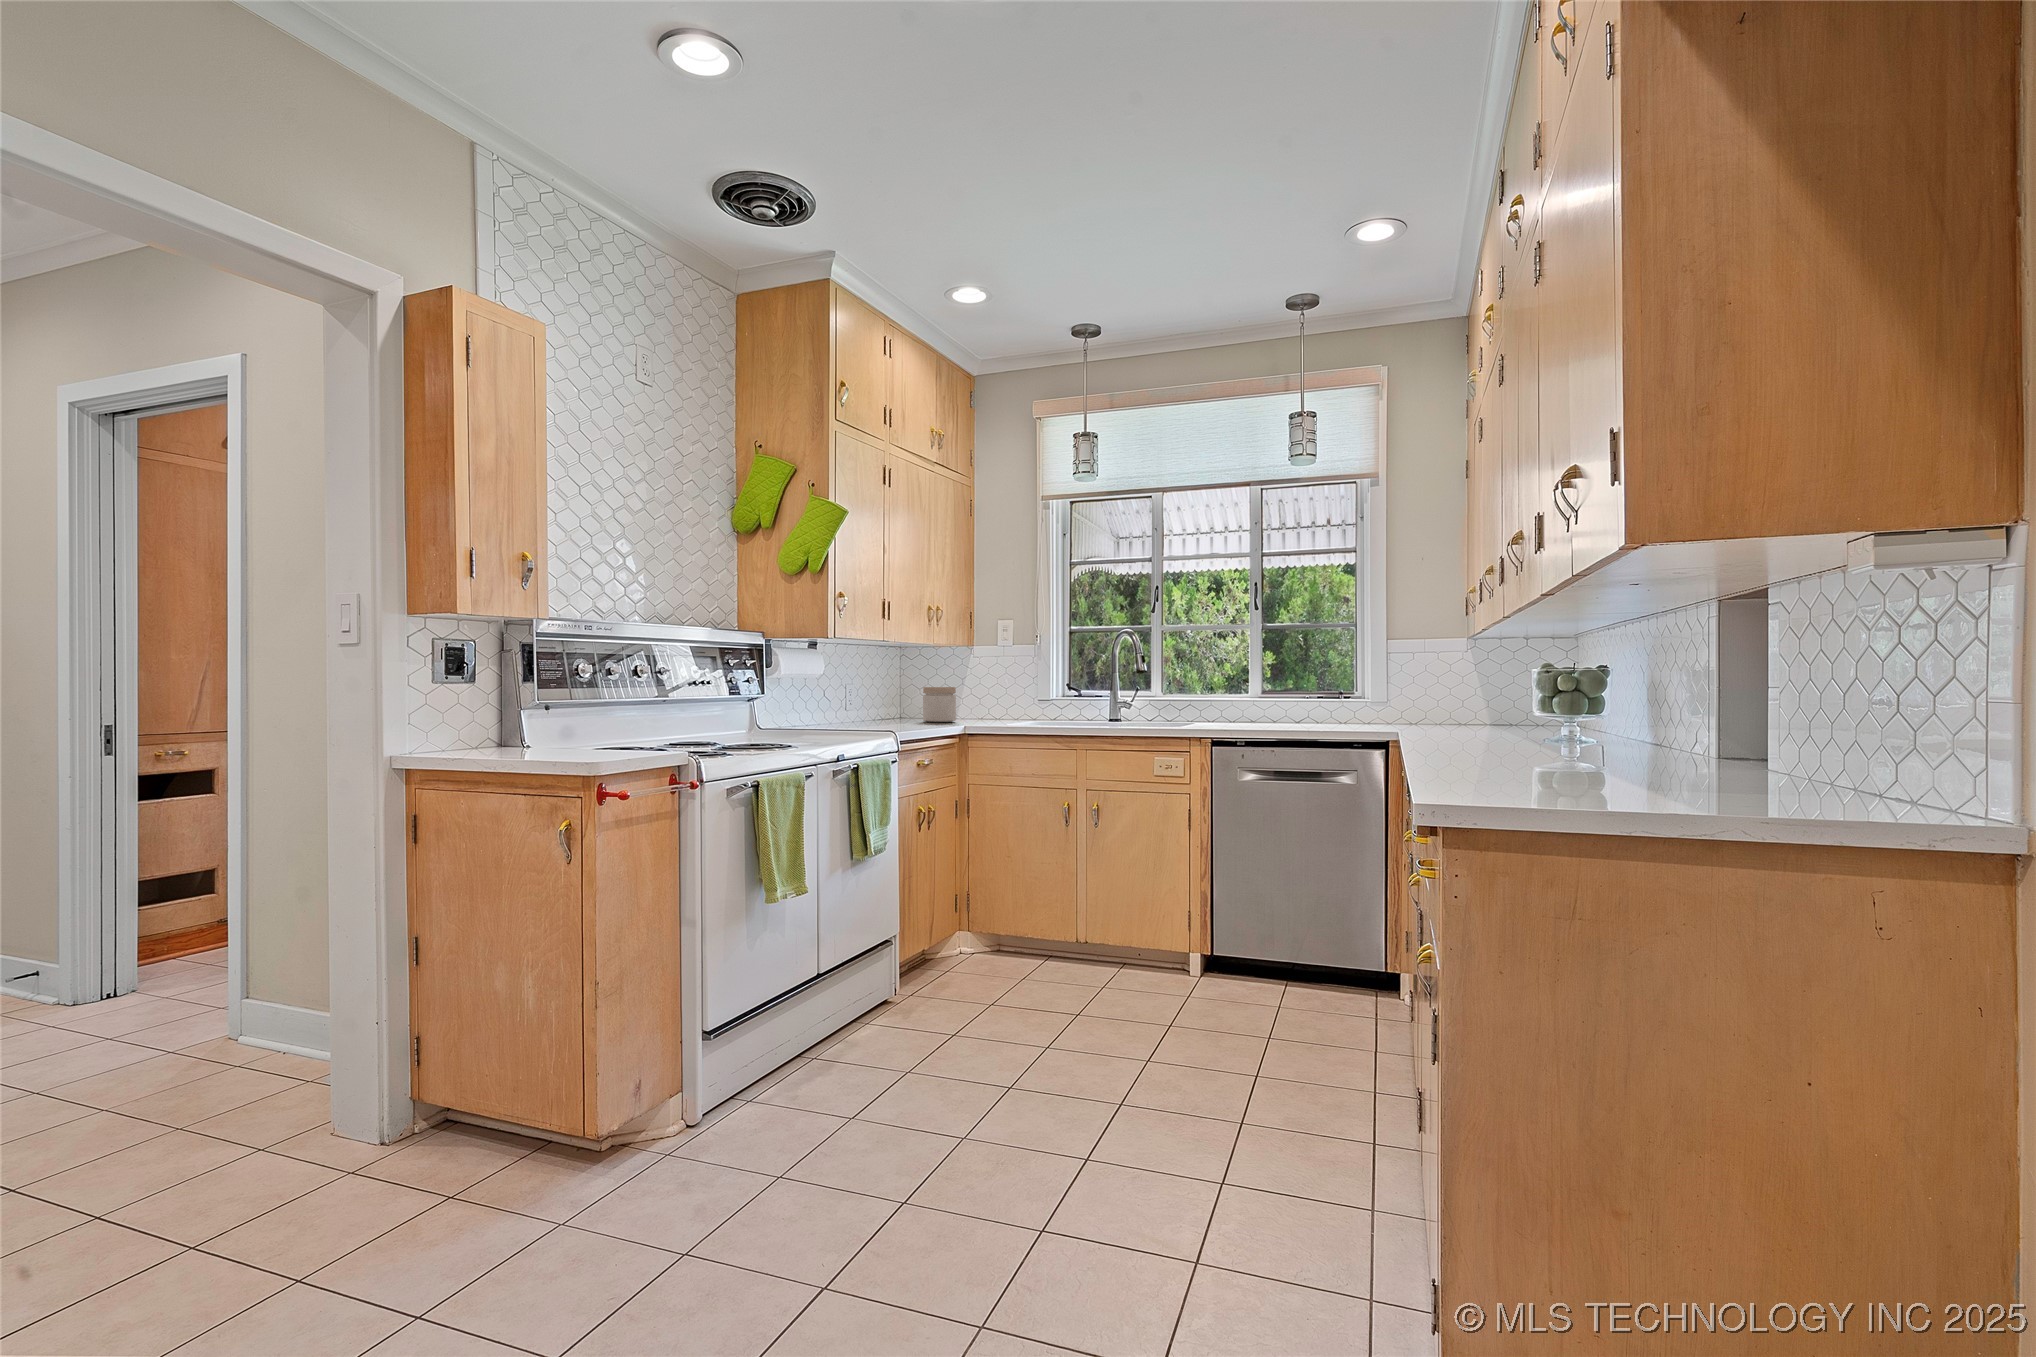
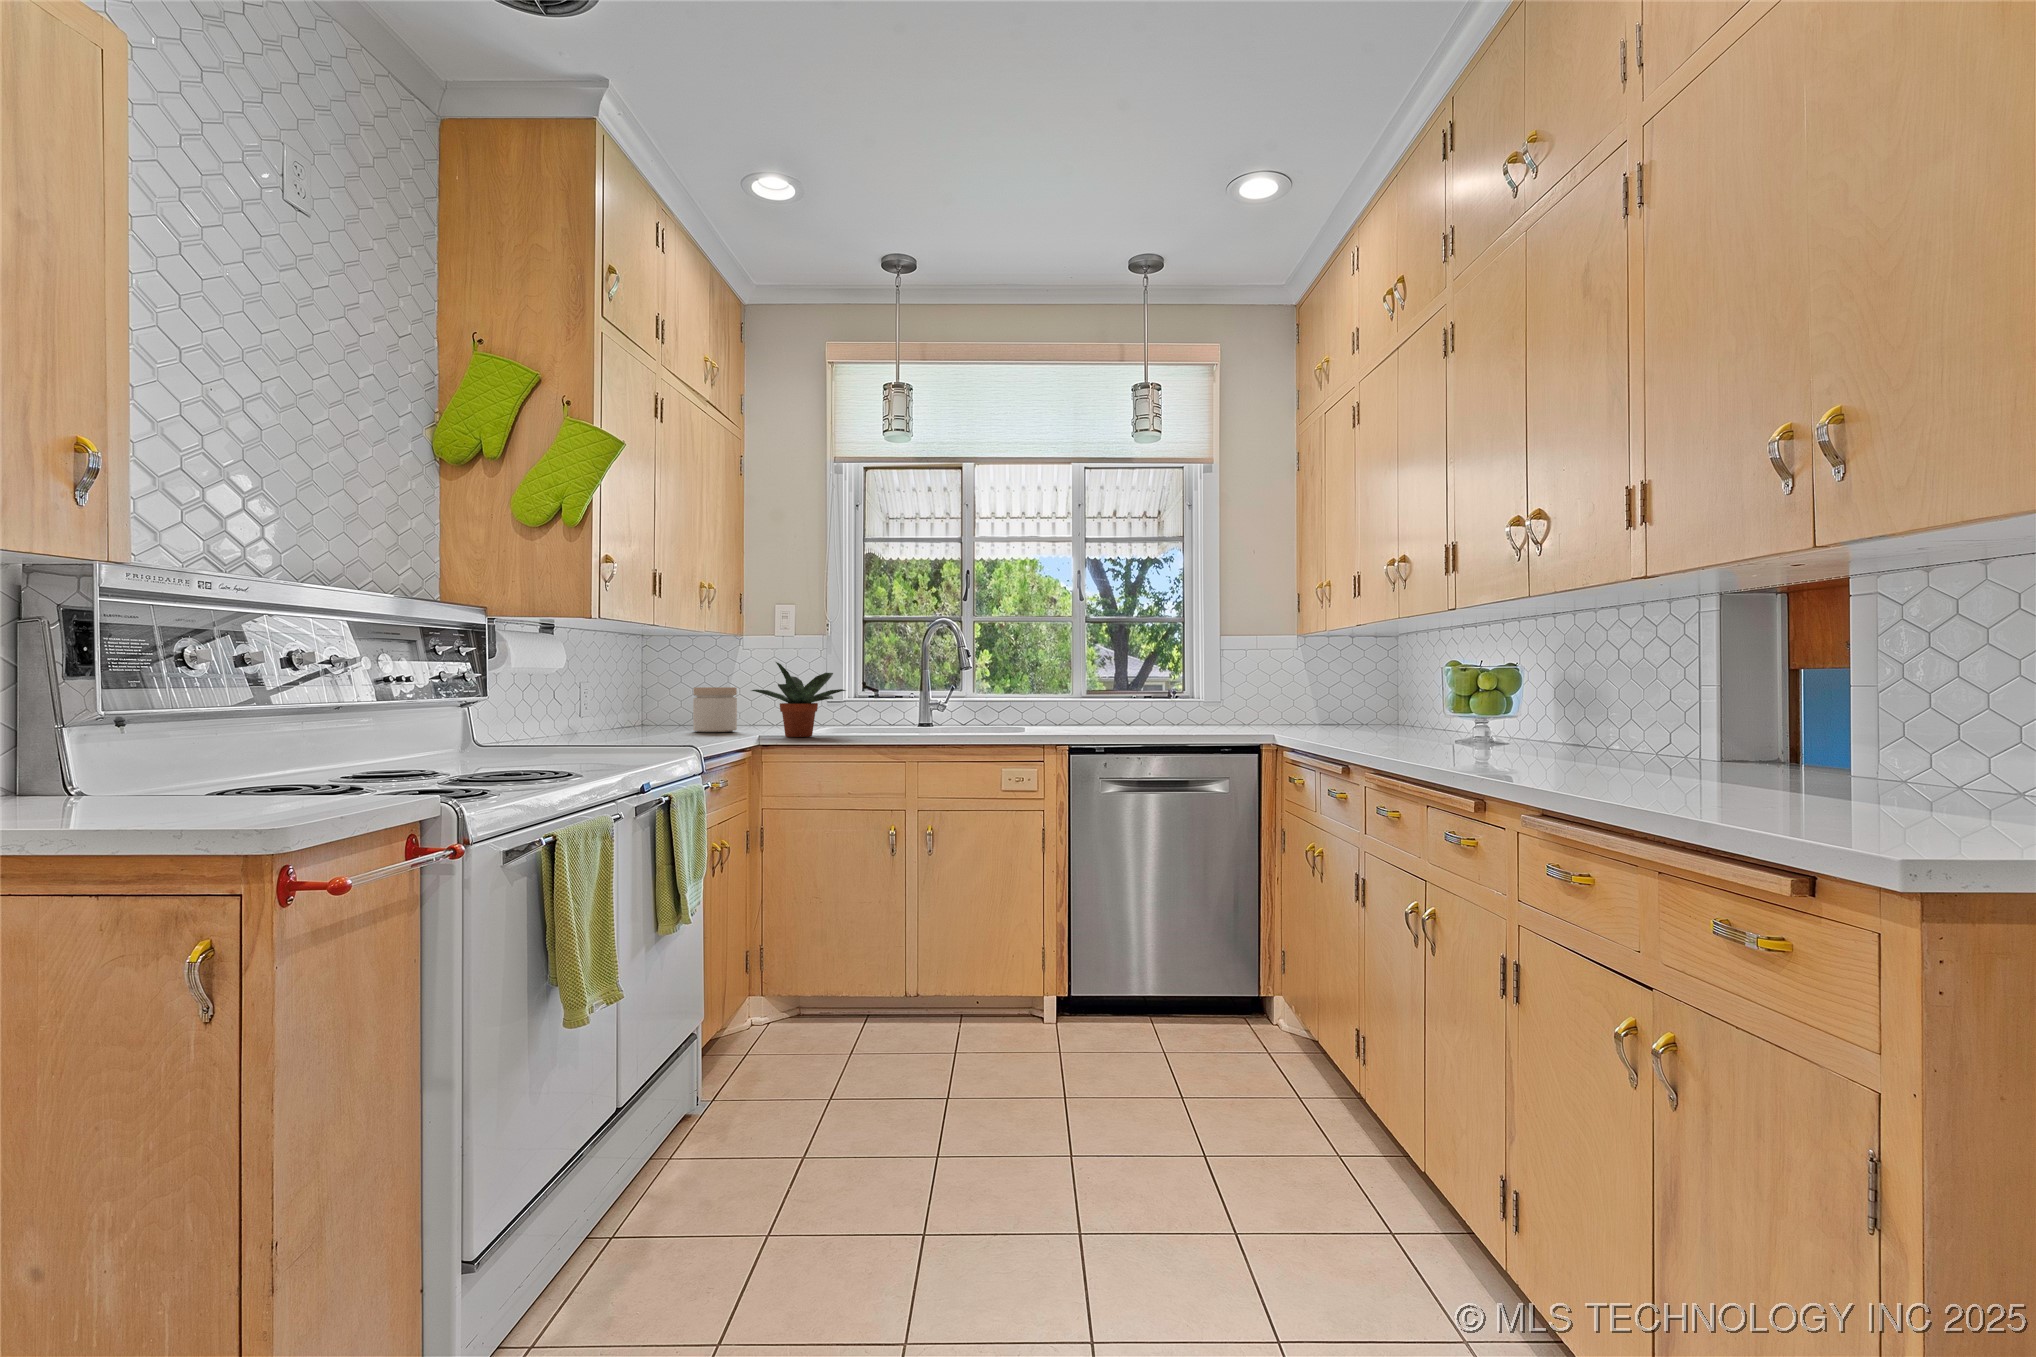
potted plant: none [958,667,1032,727] -> present [752,662,846,737]

